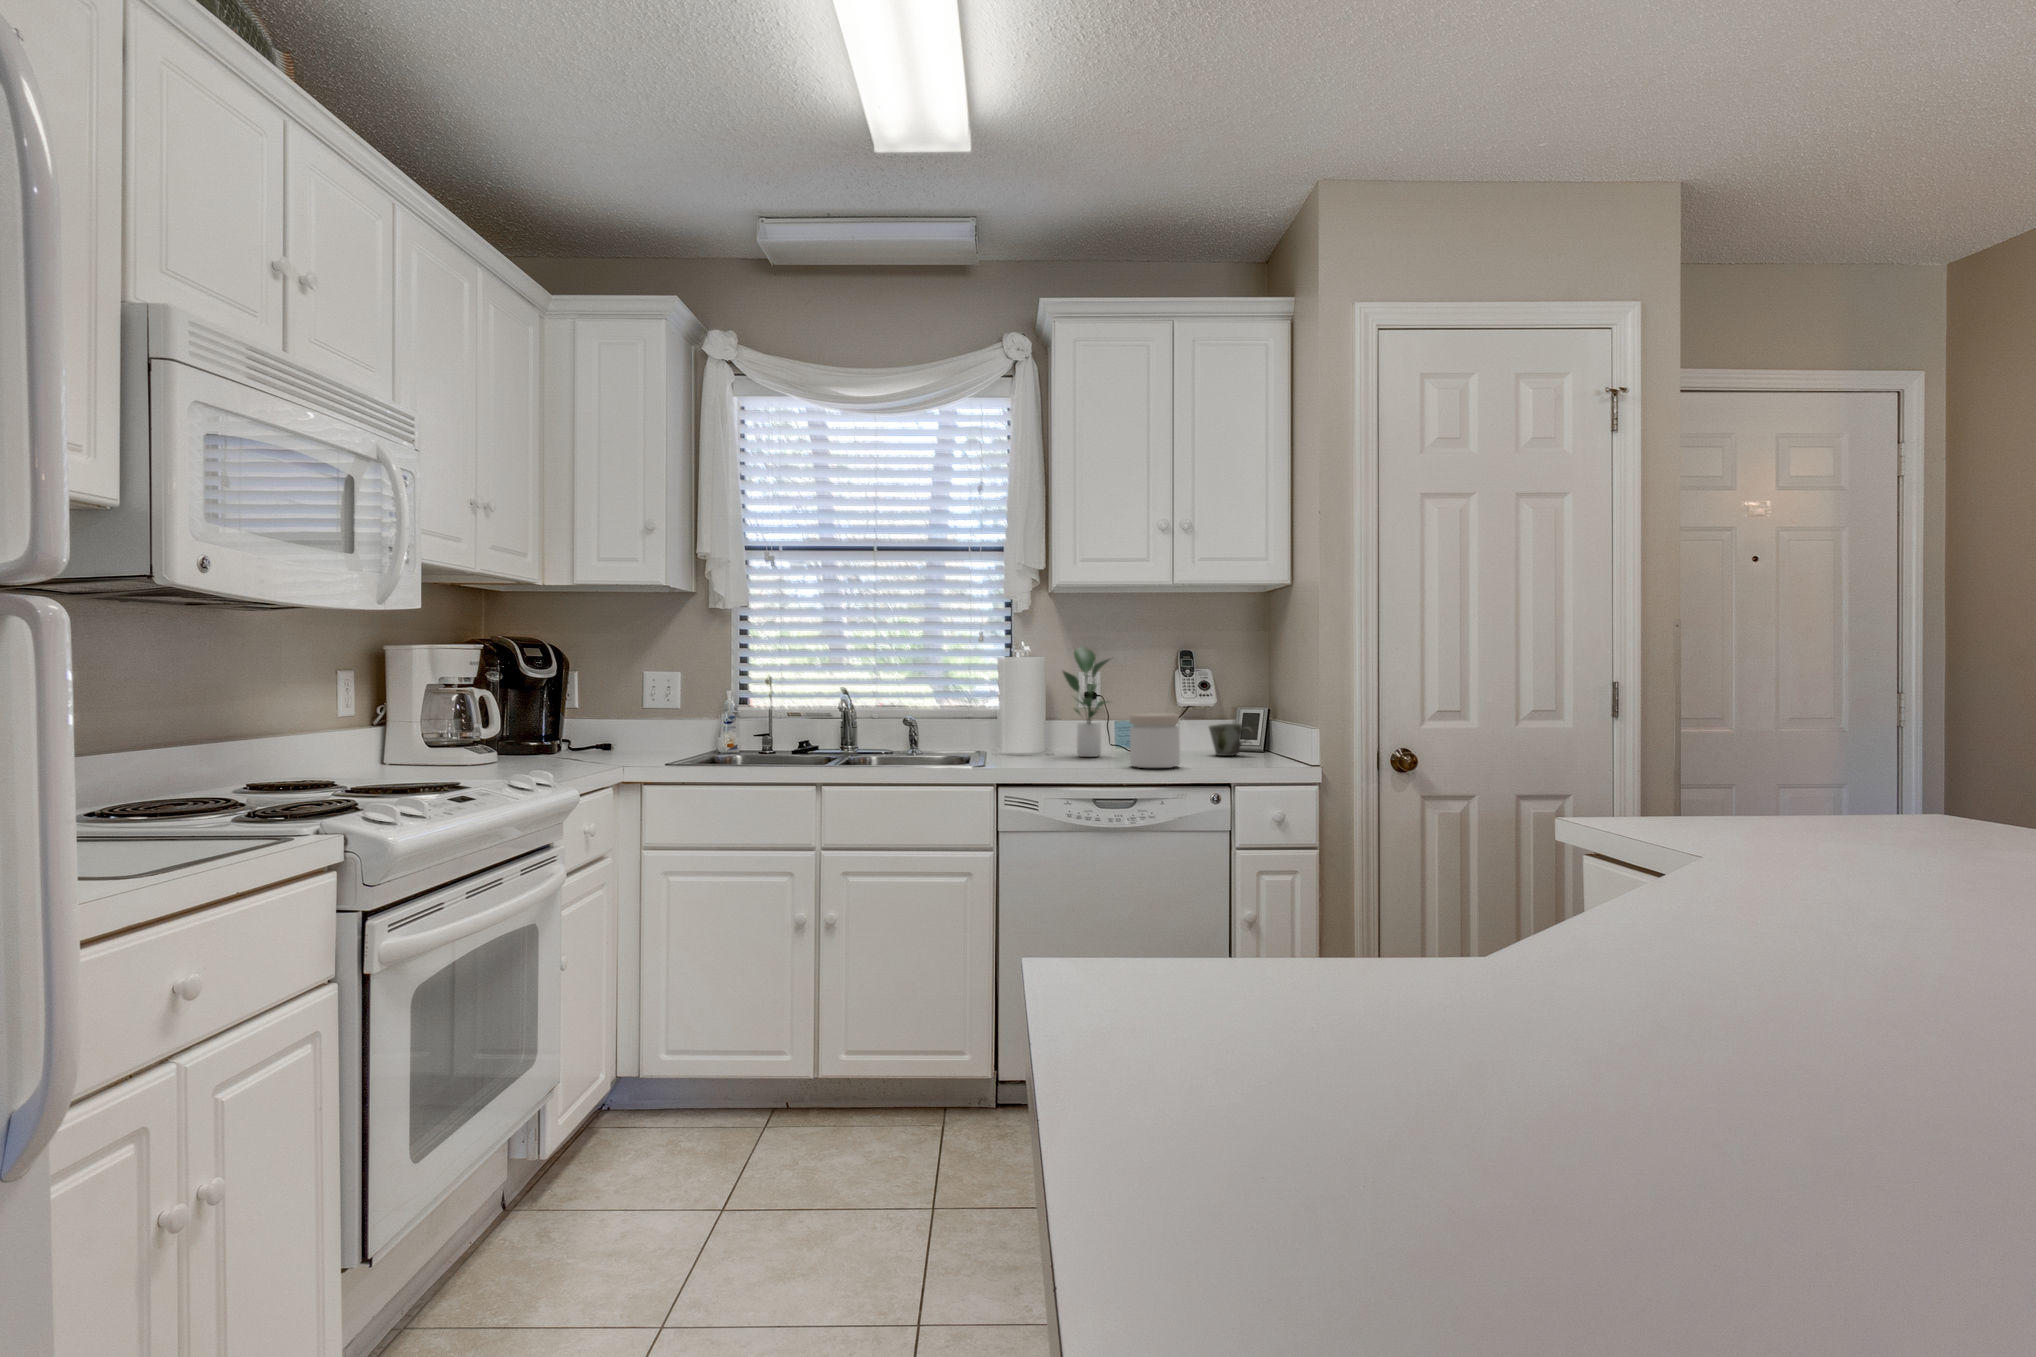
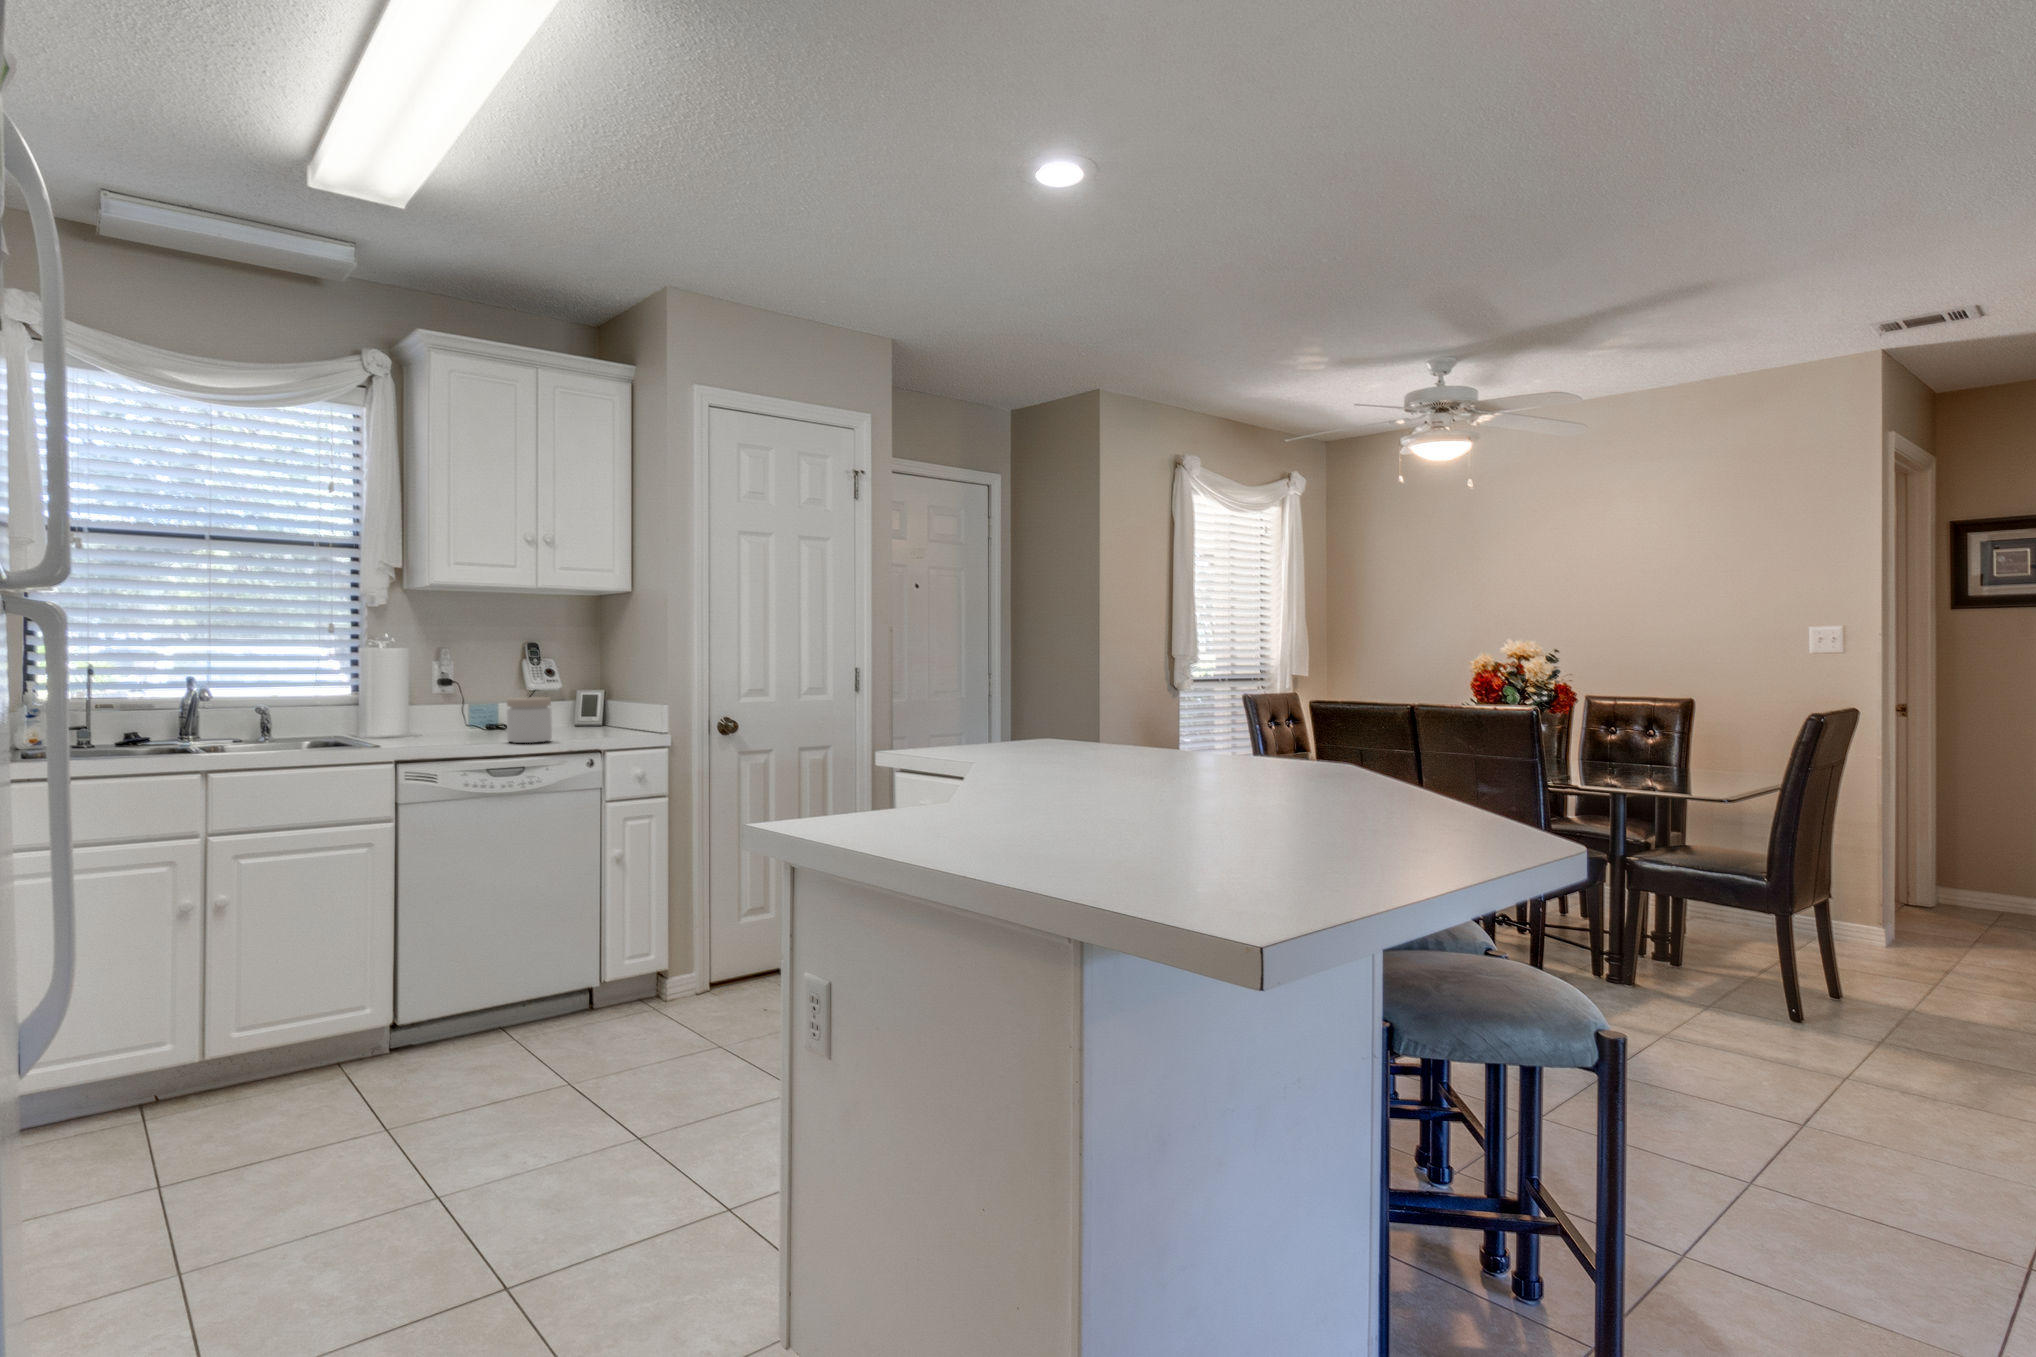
potted plant: present [1063,647,1110,757] -> none [429,639,479,738]
mug: present [1209,723,1253,756] -> none [559,705,598,732]

